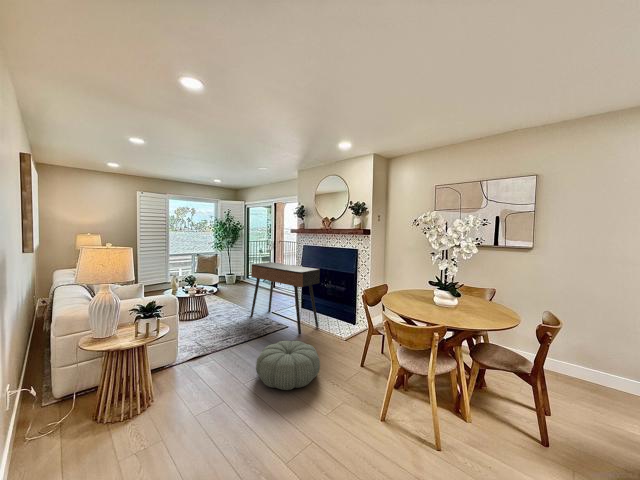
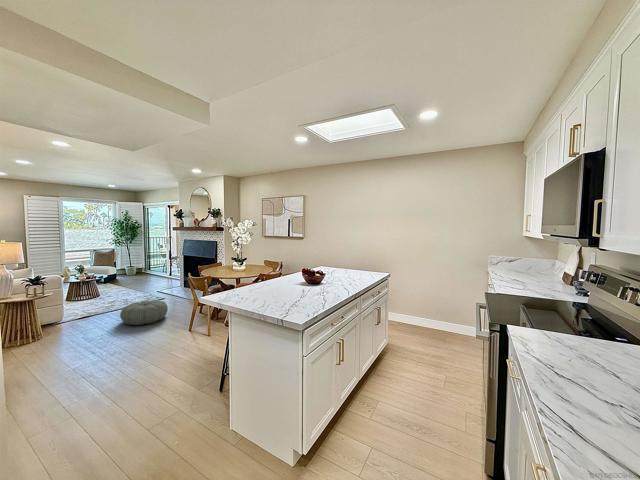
console table: present [251,262,320,335] -> none [136,253,188,301]

